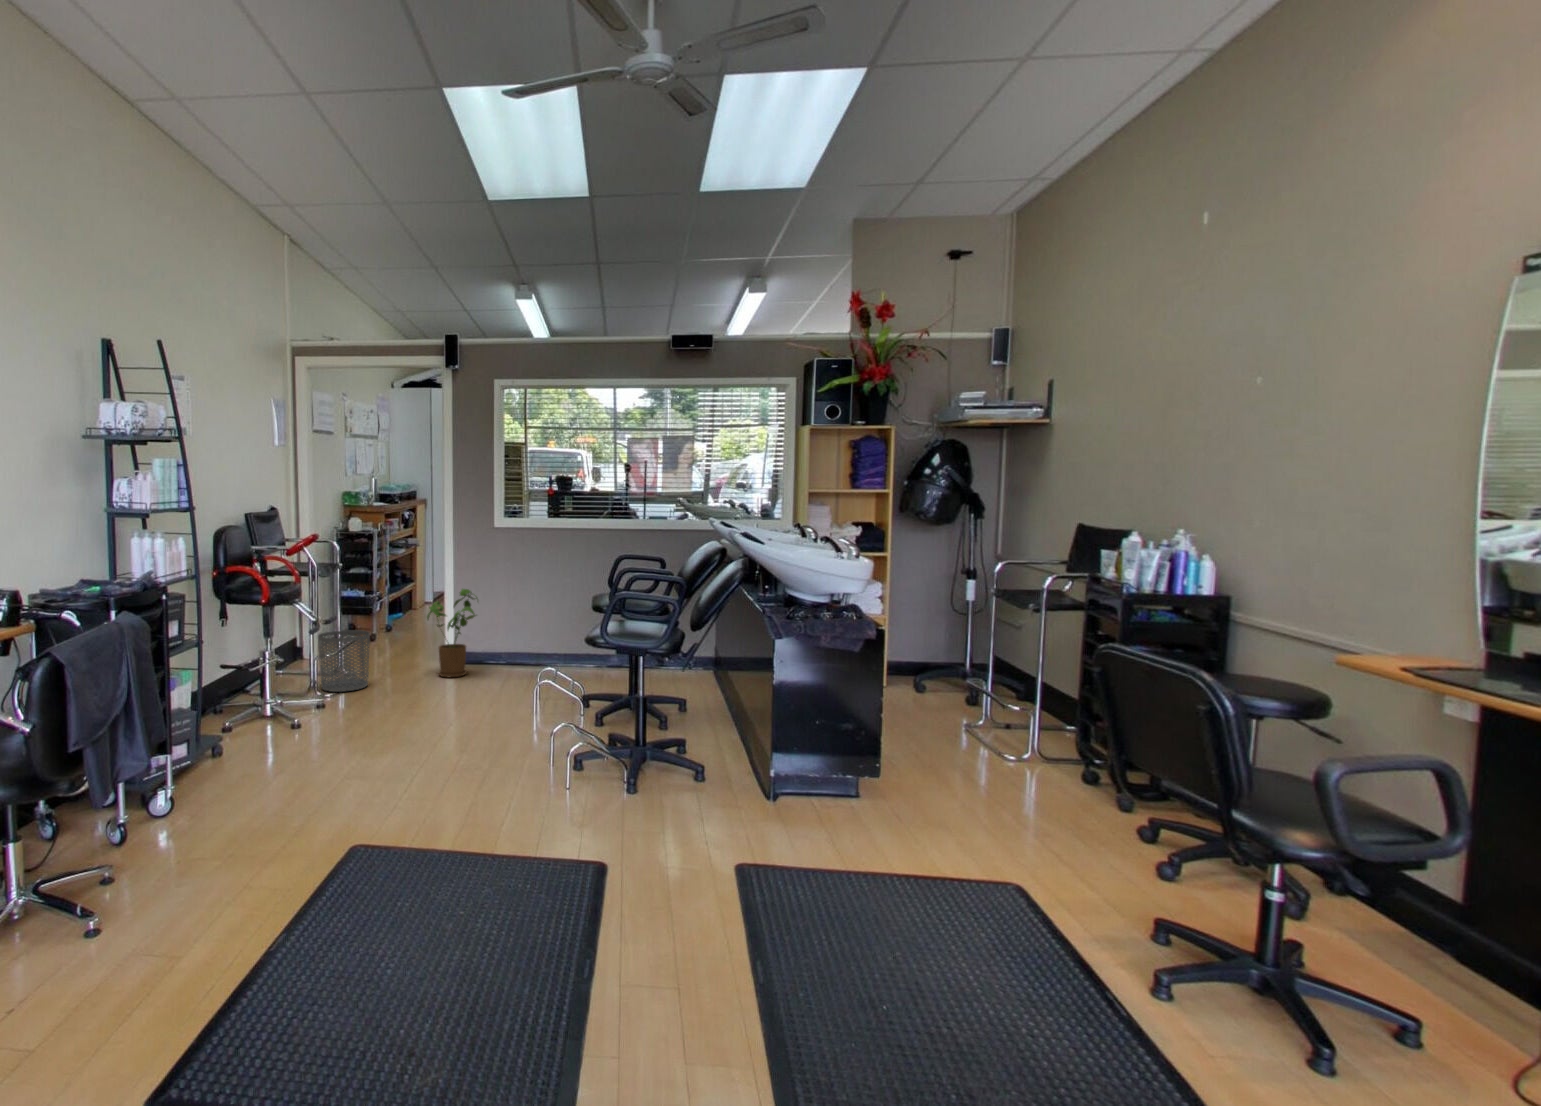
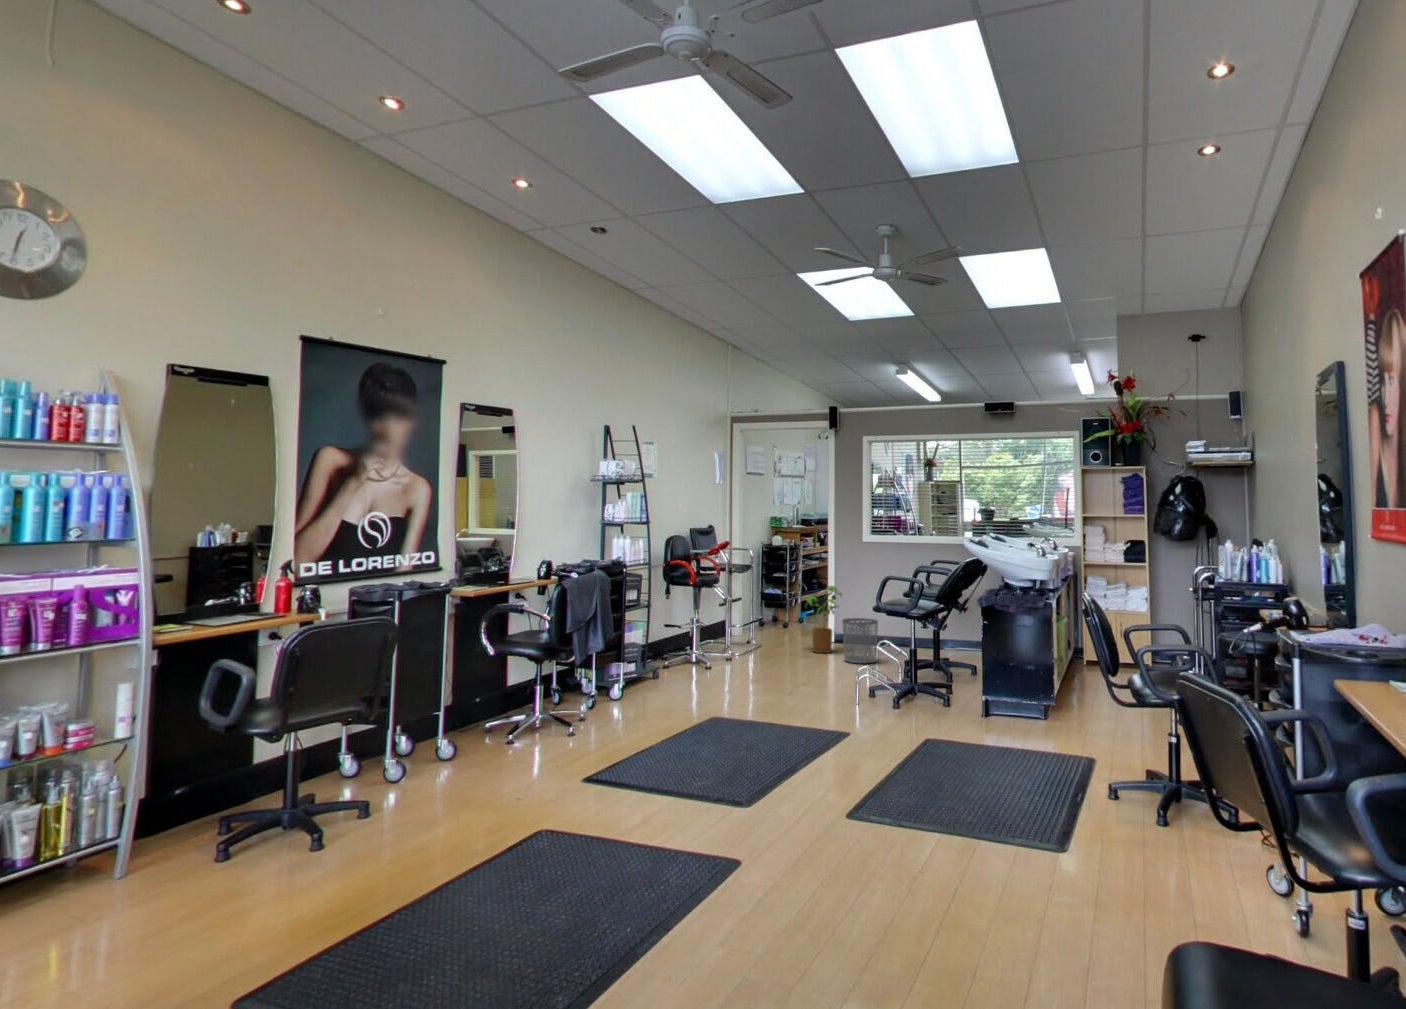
waste bin: present [318,630,370,692] -> present [842,618,878,663]

